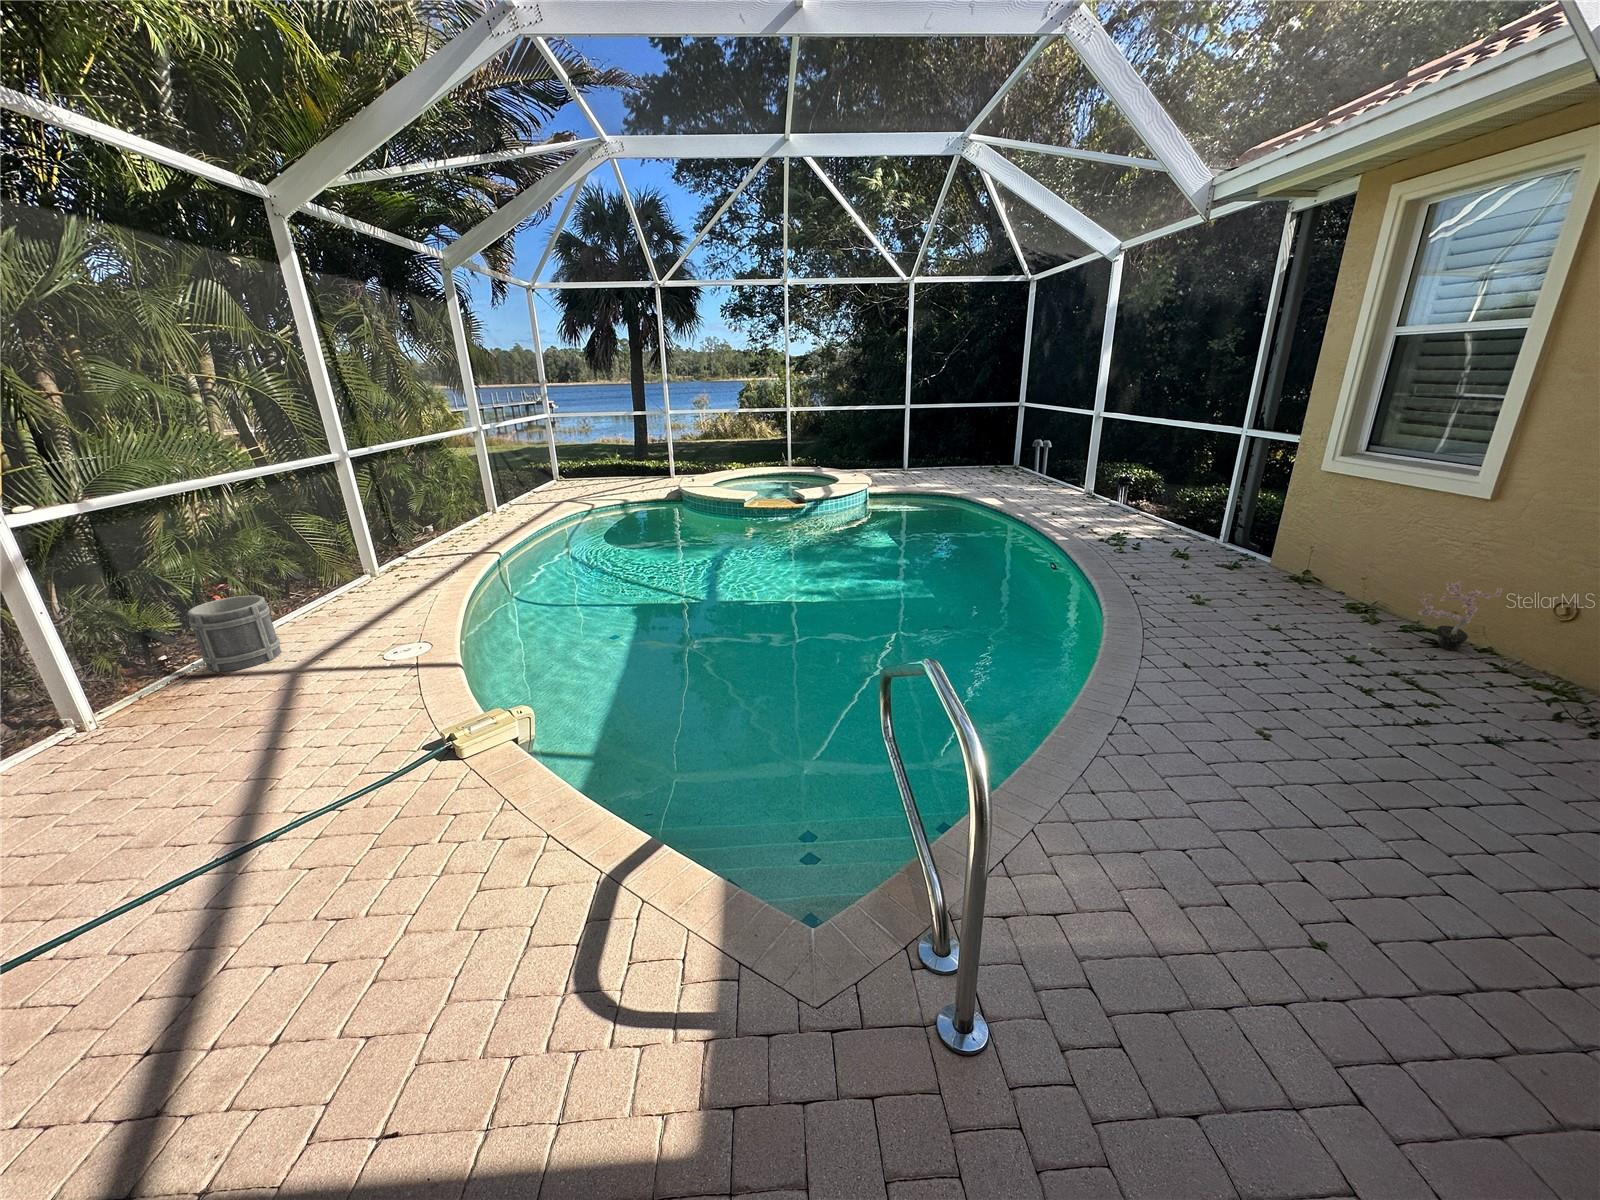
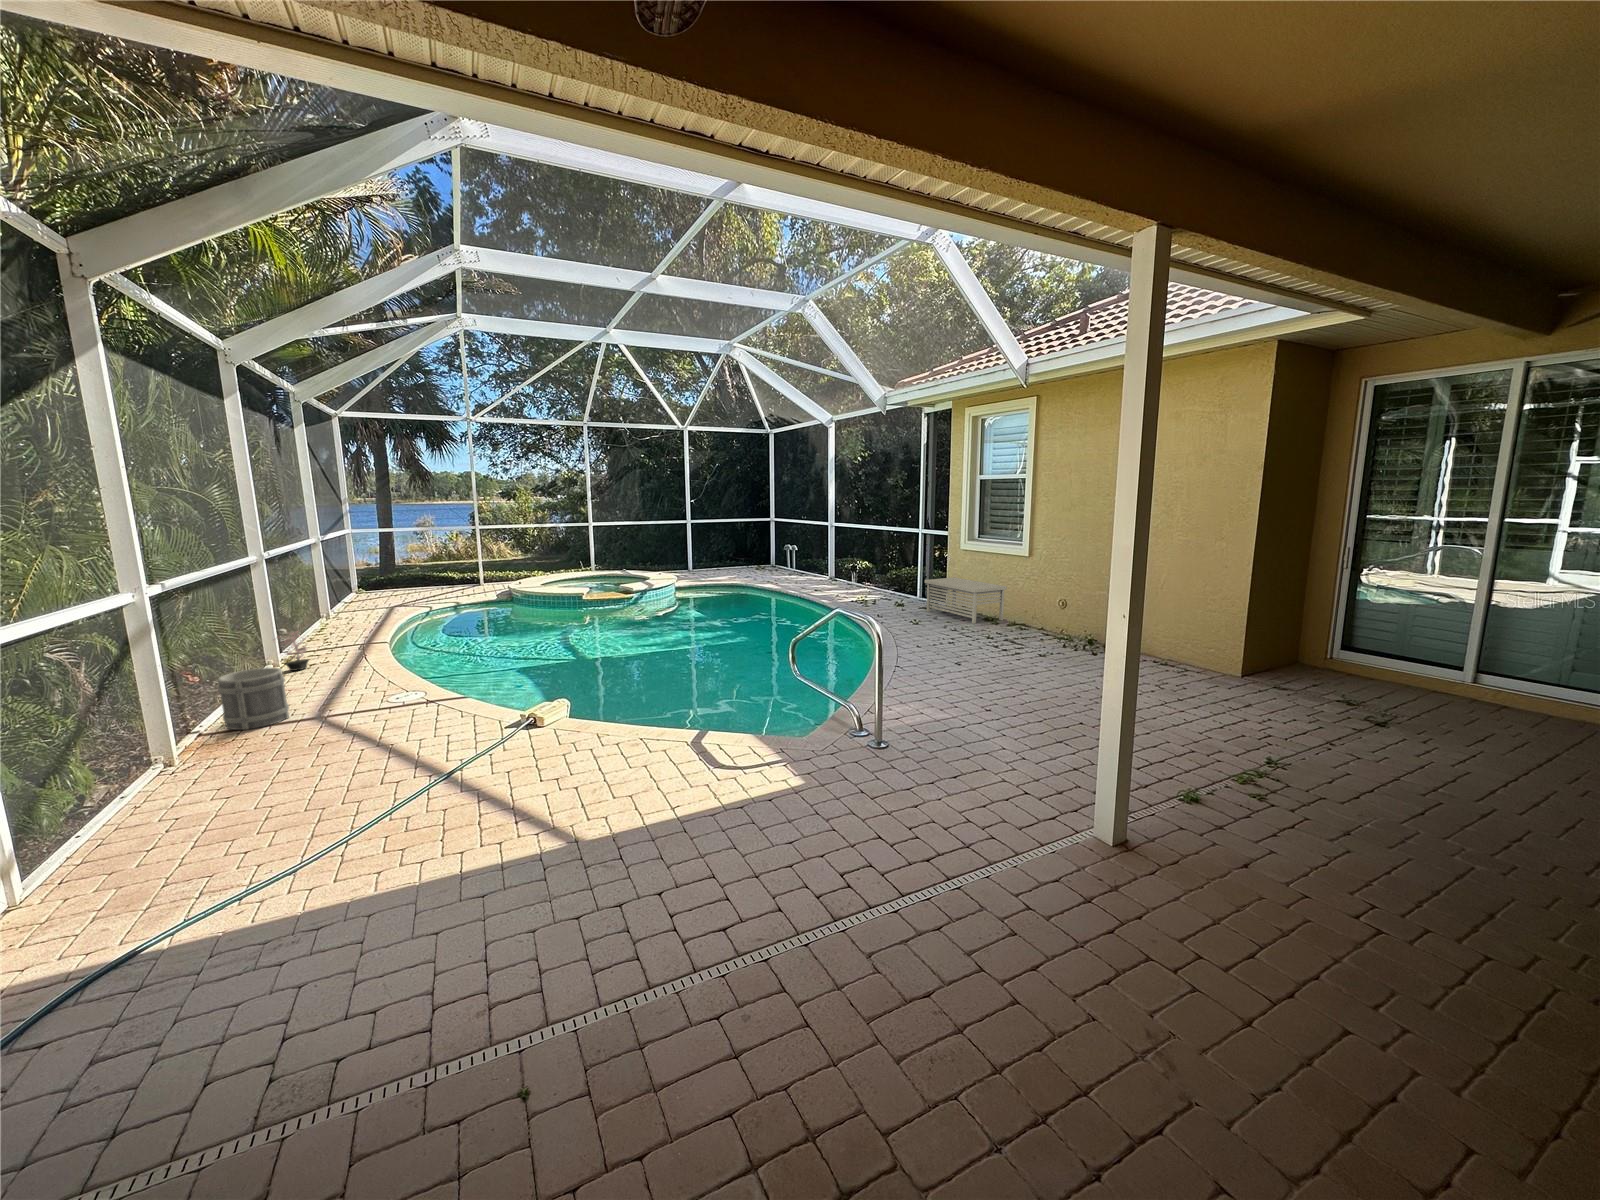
storage bench: none [1226,521,1416,618] -> present [925,577,1007,624]
potted plant: present [1418,581,1502,651] -> present [273,631,309,671]

